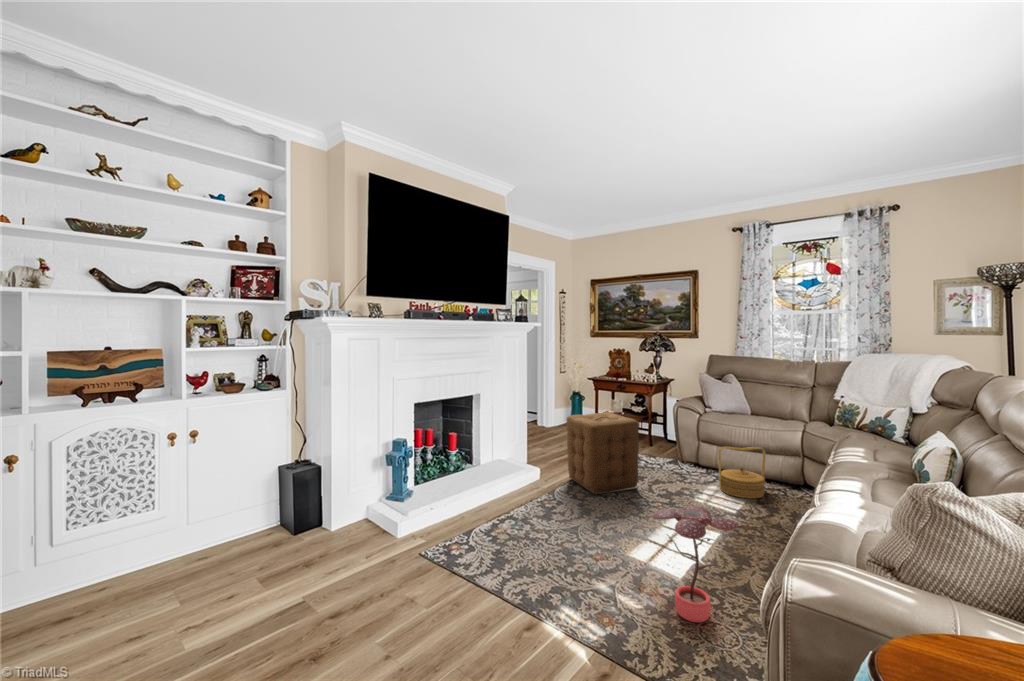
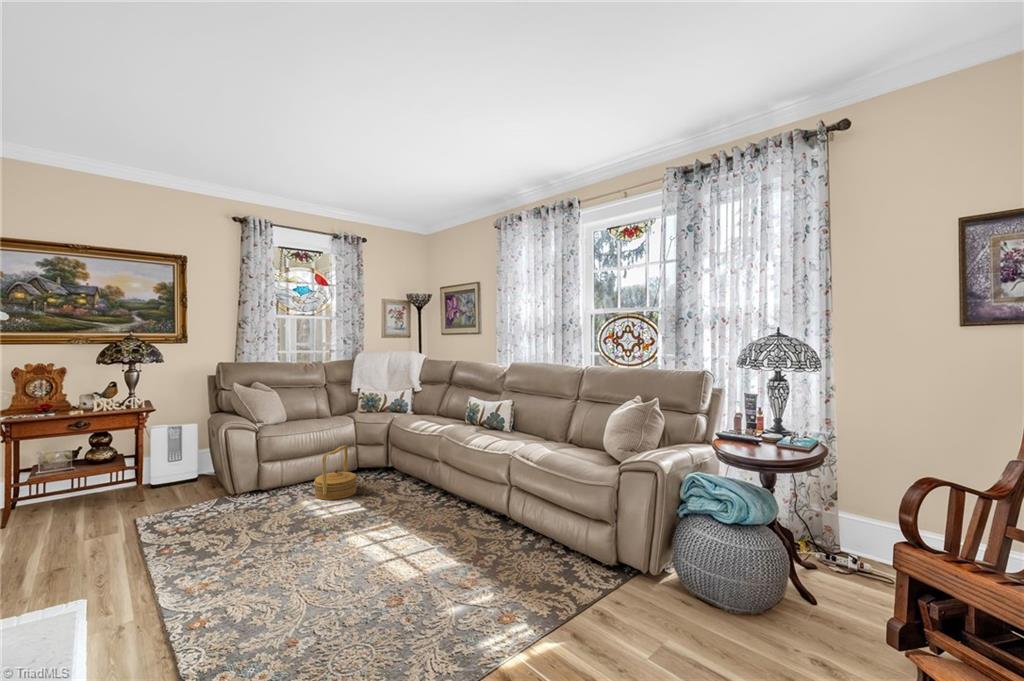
ottoman: present [567,412,639,494] -> none [158,450,269,575]
potted plant: present [652,506,738,623] -> none [477,480,534,573]

